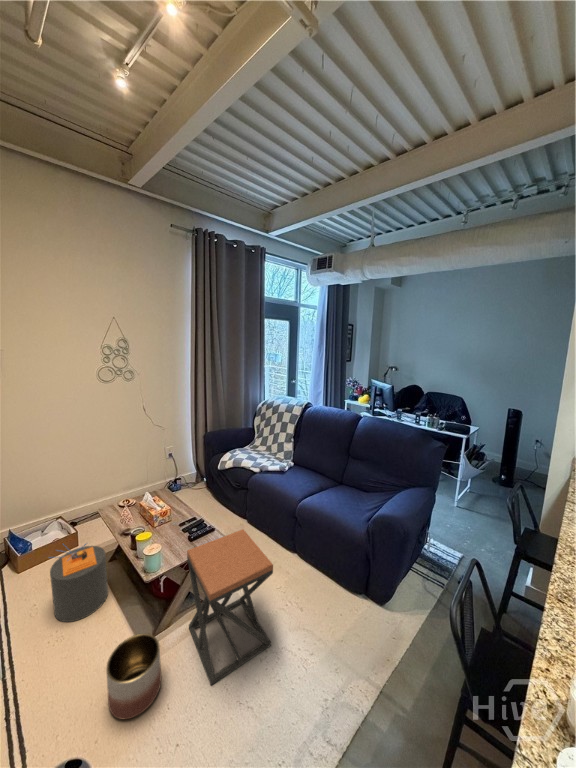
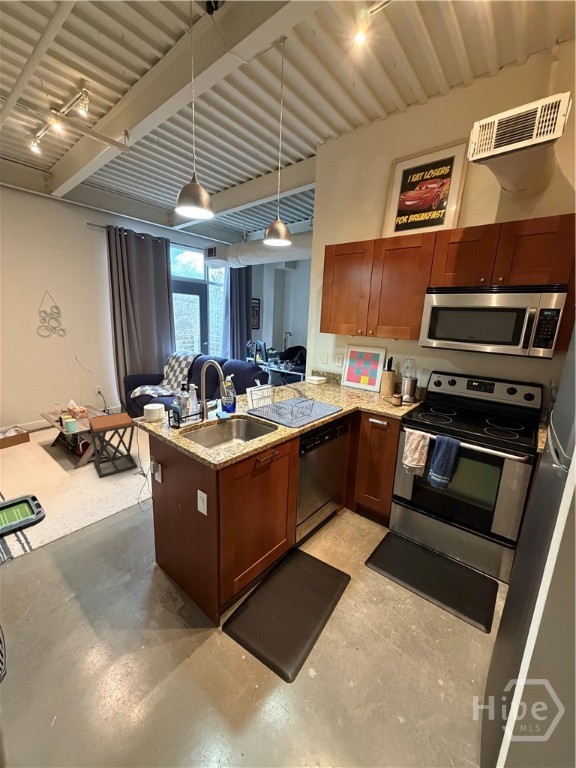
trash can: present [50,544,108,622] -> none [6,422,48,464]
planter: present [106,633,161,719] -> none [42,455,73,486]

